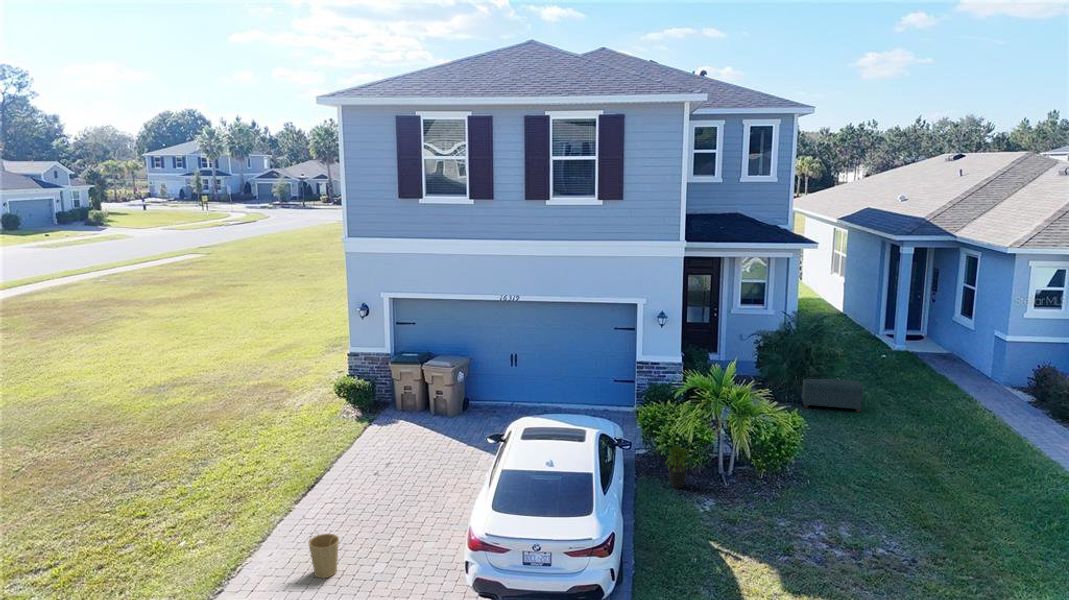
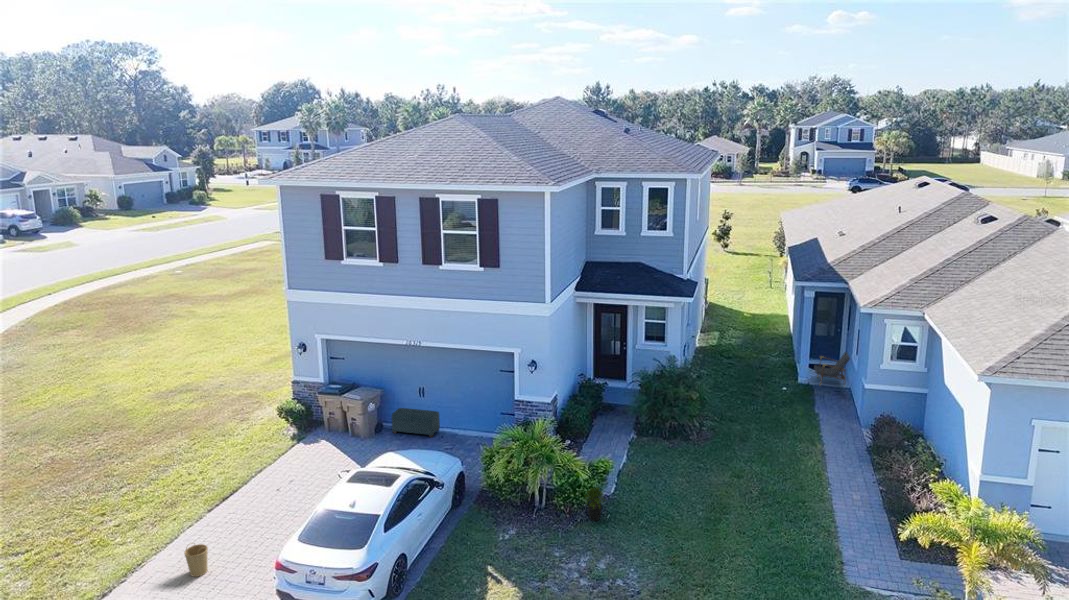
lounge chair: none [917,313,963,351] -> present [814,352,850,383]
bench: present [802,379,863,412] -> present [392,408,440,437]
potted plant: present [666,446,688,488] -> present [586,487,604,521]

